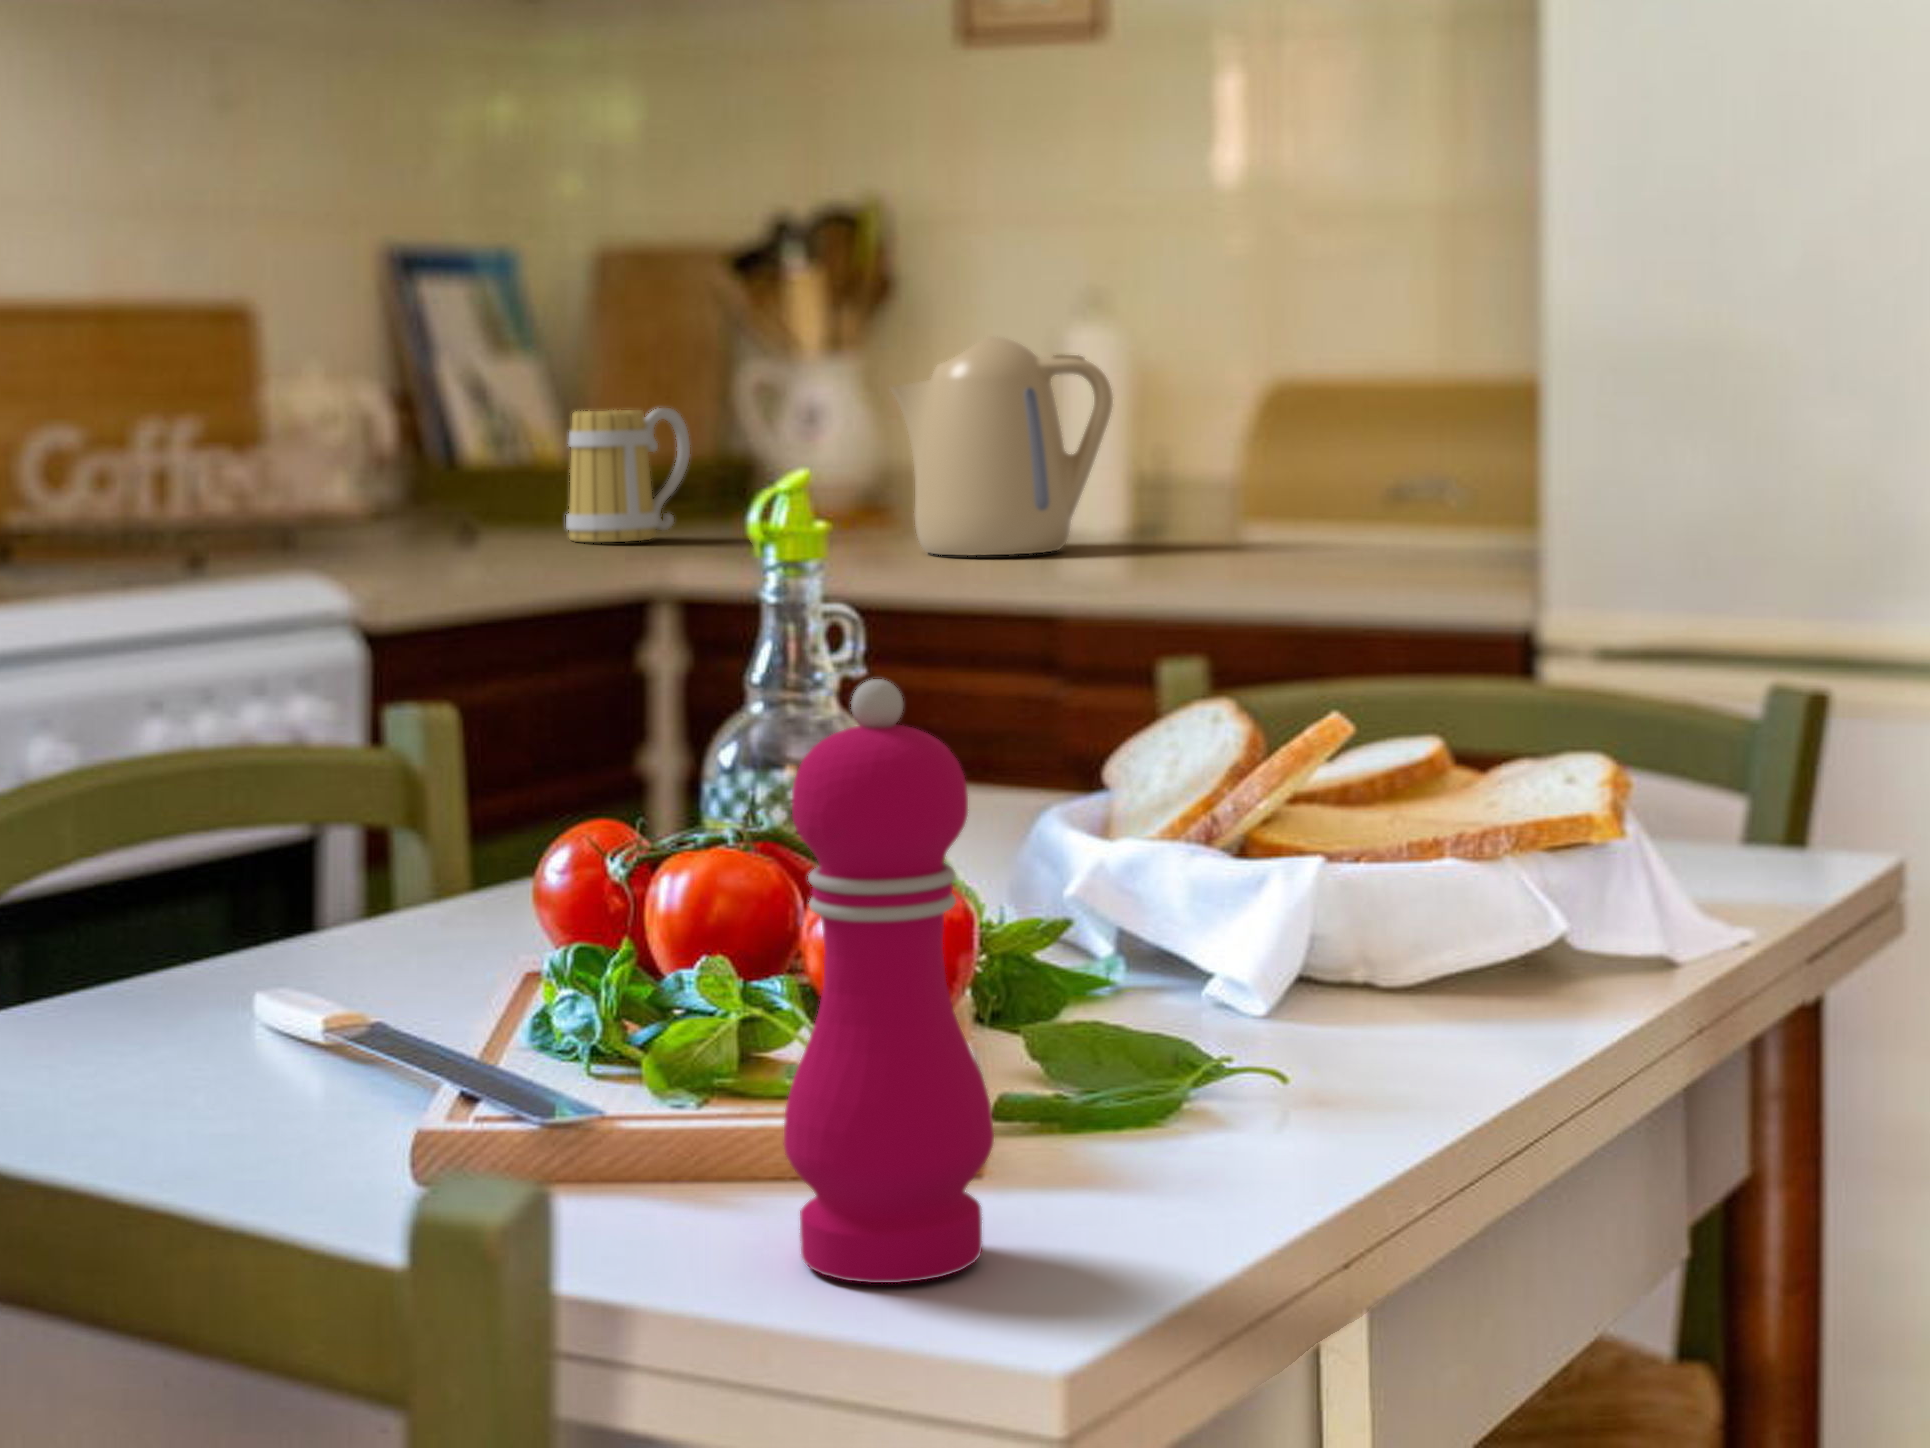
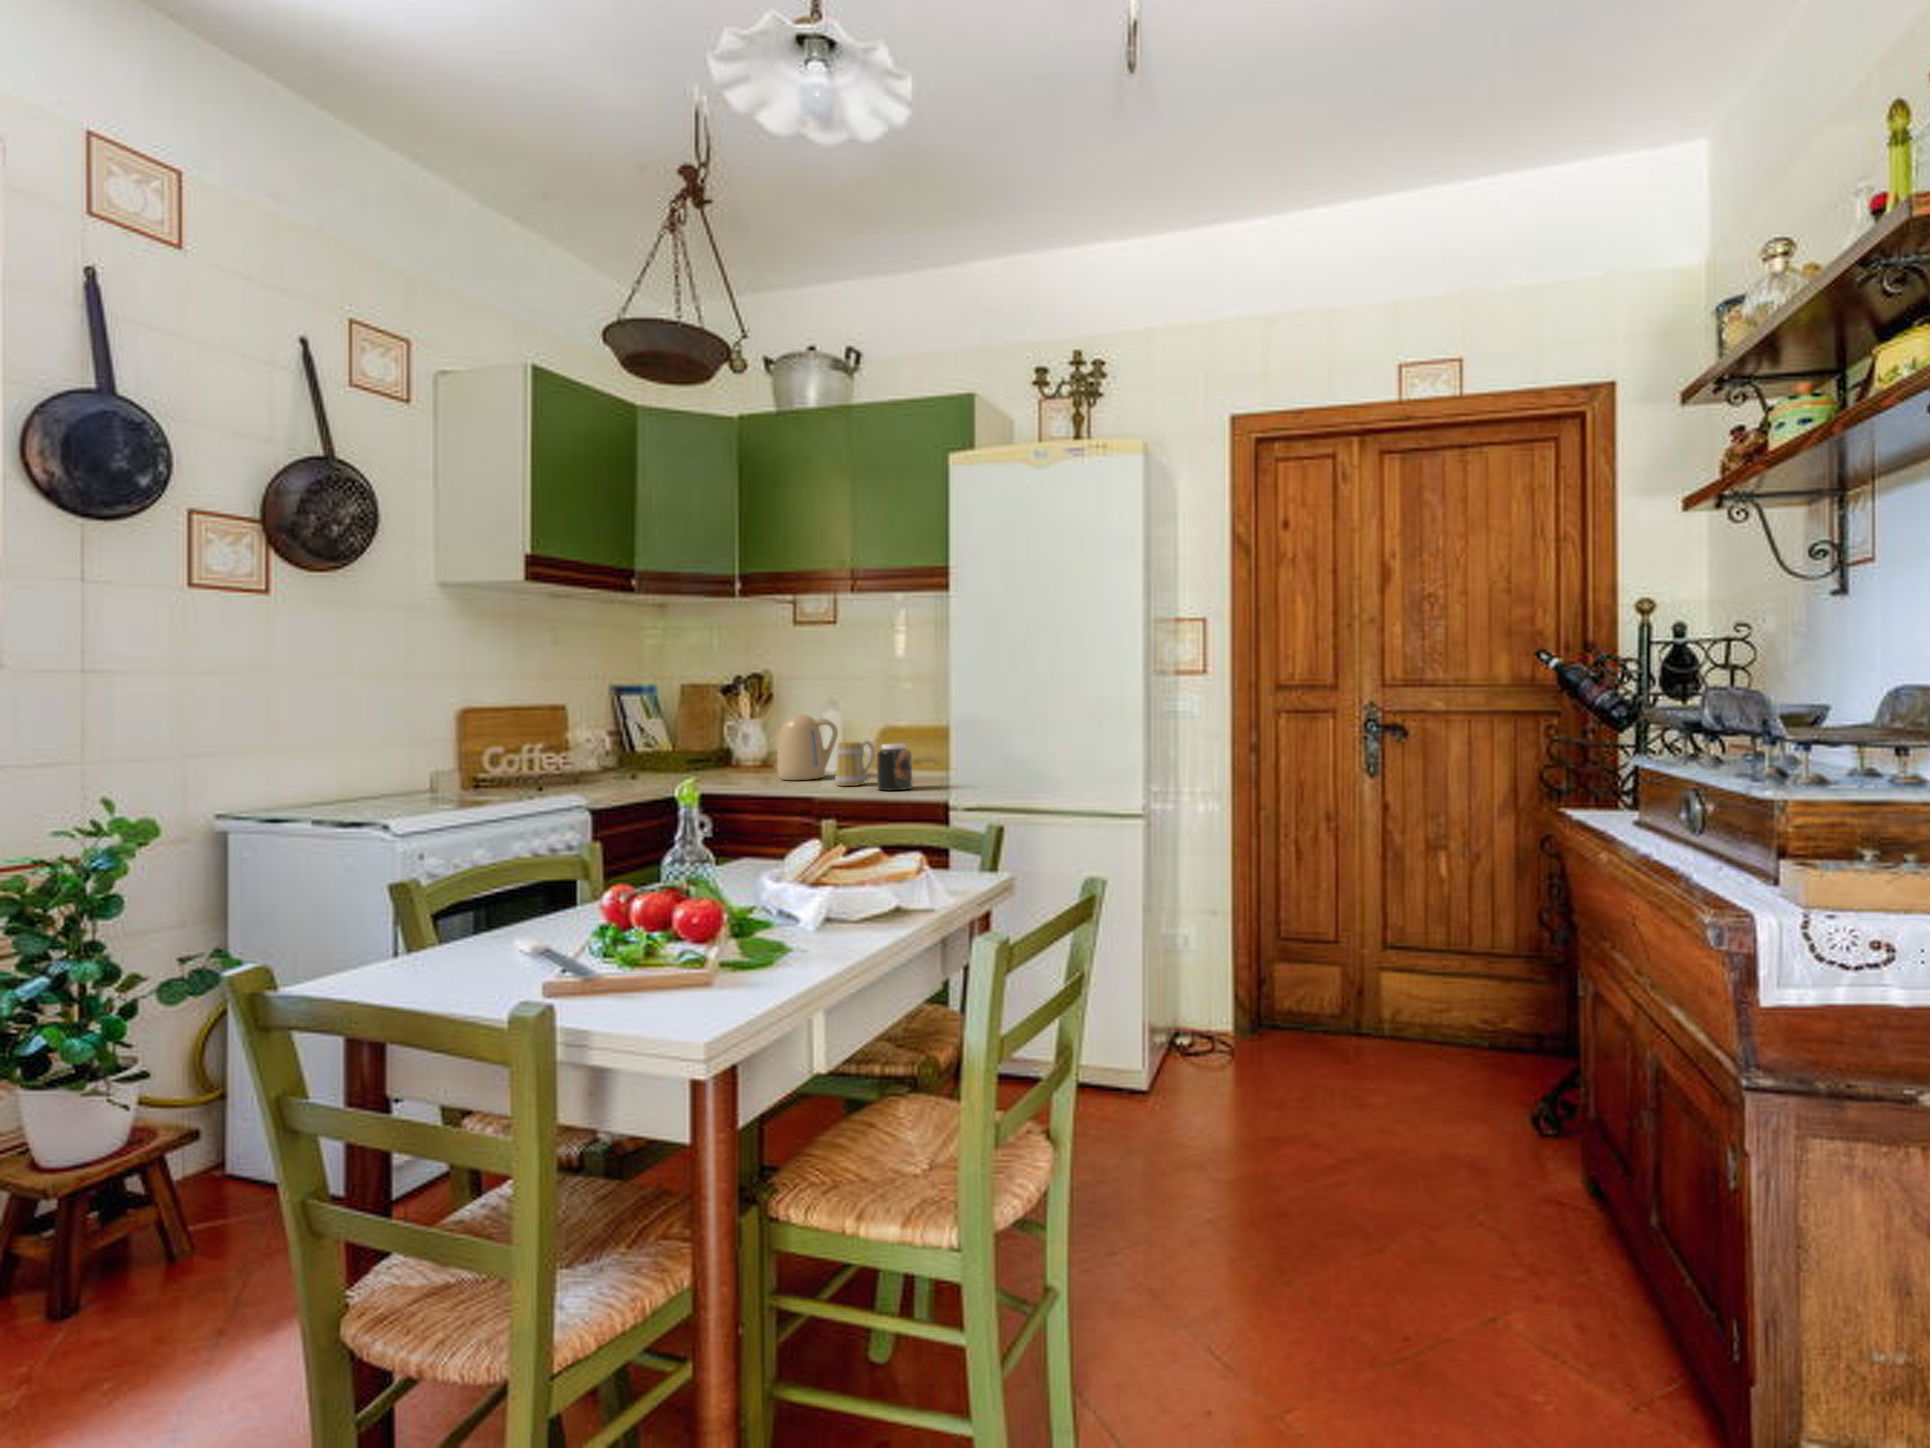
mug: present [566,408,690,542] -> present [835,741,875,786]
jar: none [1267,430,1388,588] -> present [877,743,913,790]
pepper mill: present [784,679,994,1283] -> none [643,856,702,1016]

